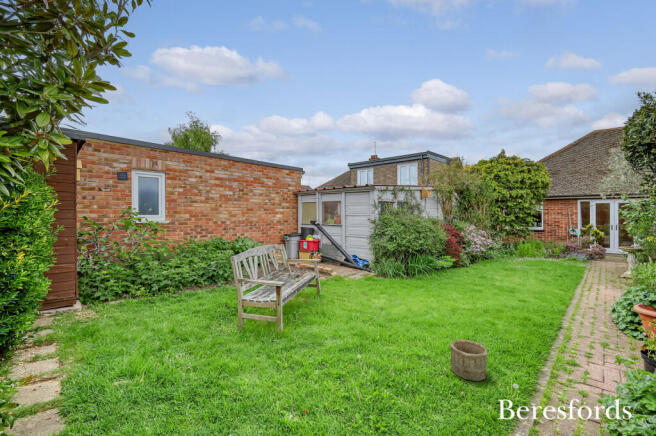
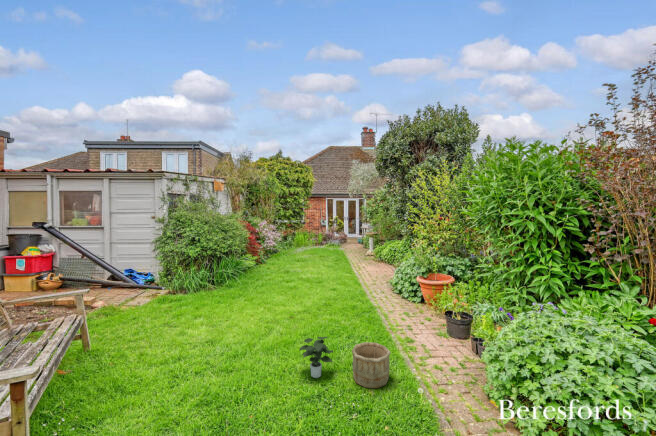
potted plant: none [413,322,443,355] -> present [299,337,333,378]

